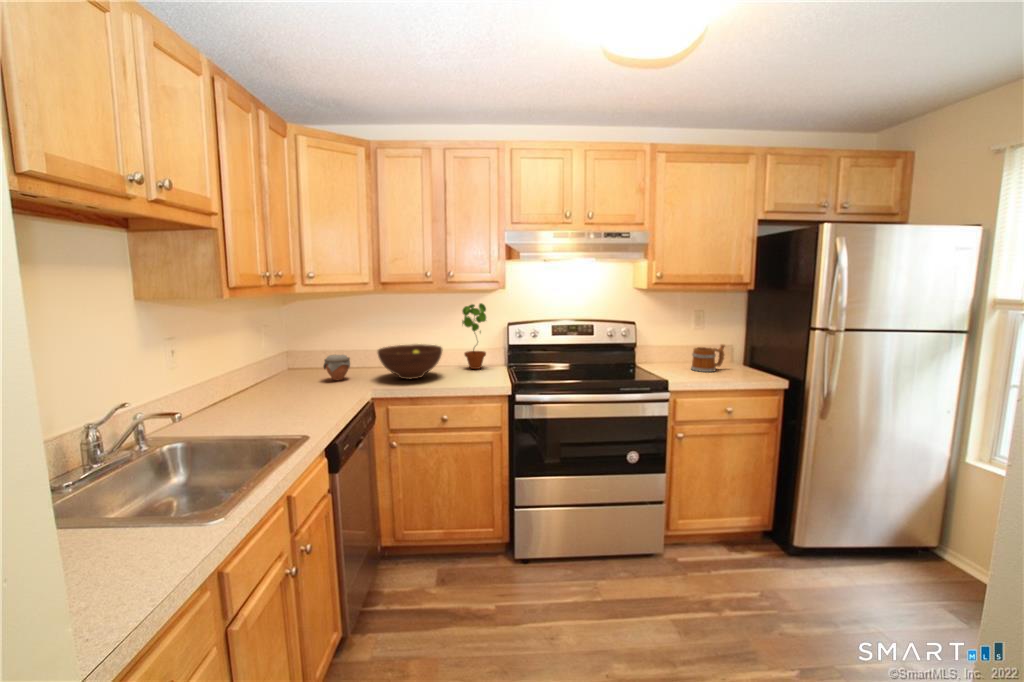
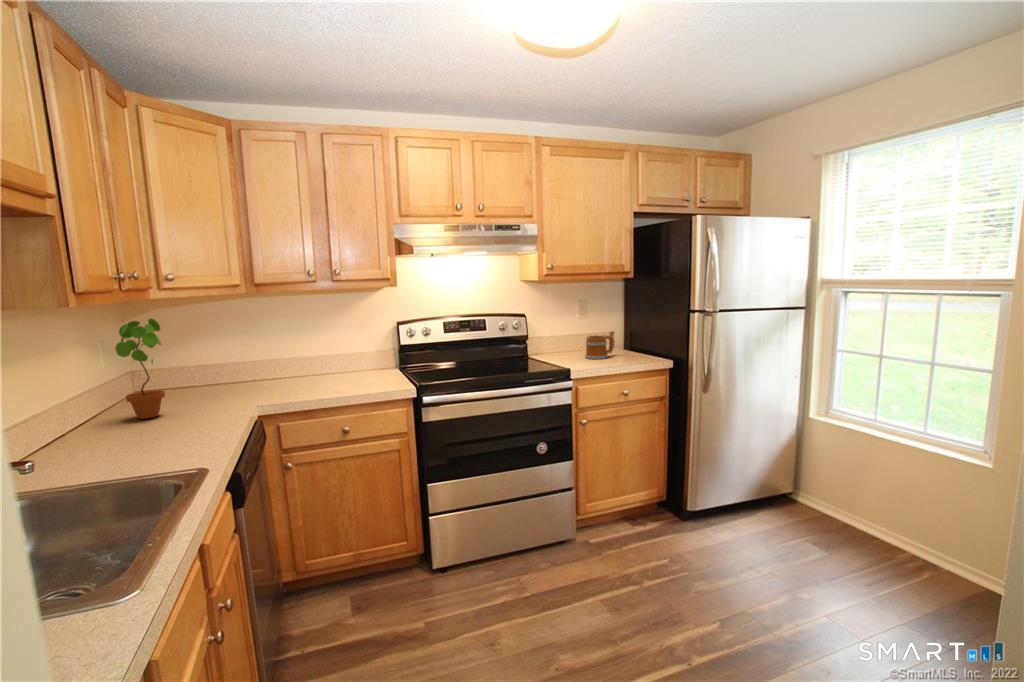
potted plant: present [462,303,486,369] -> present [115,318,165,419]
fruit bowl: present [378,344,442,379] -> none [254,353,331,393]
jar: present [323,355,350,380] -> none [186,371,219,402]

